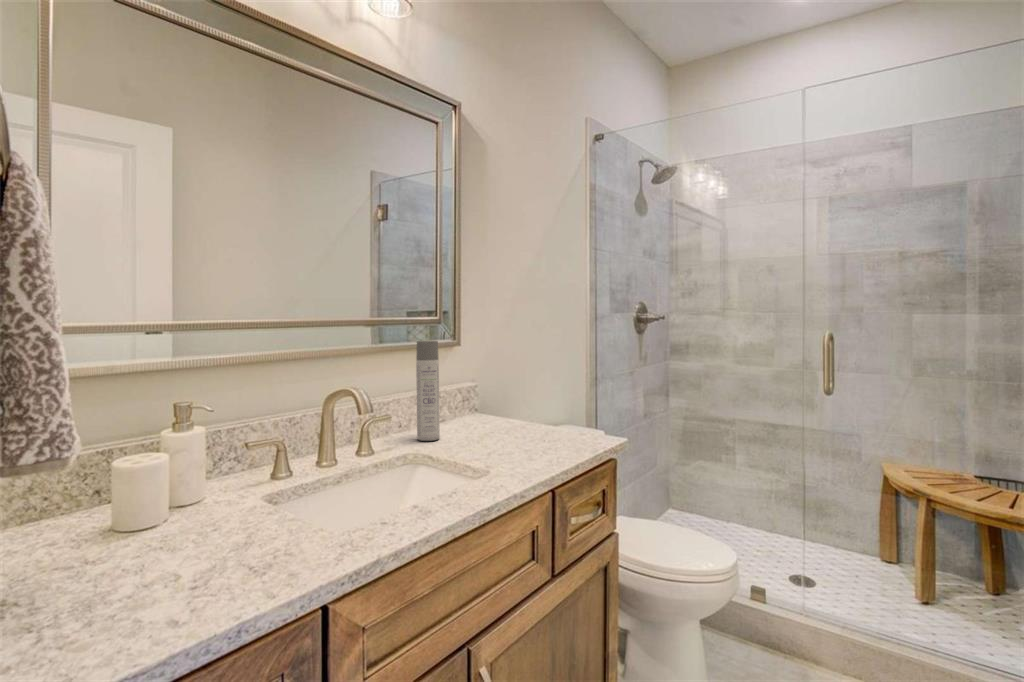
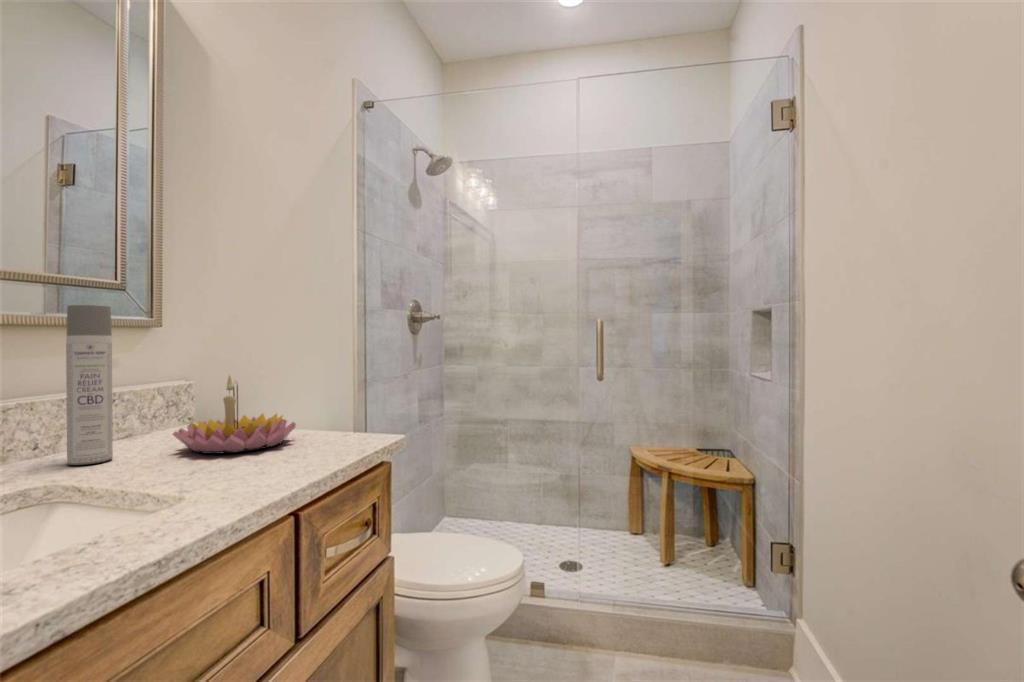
candle holder: none [471,385,548,442] -> present [172,375,296,454]

